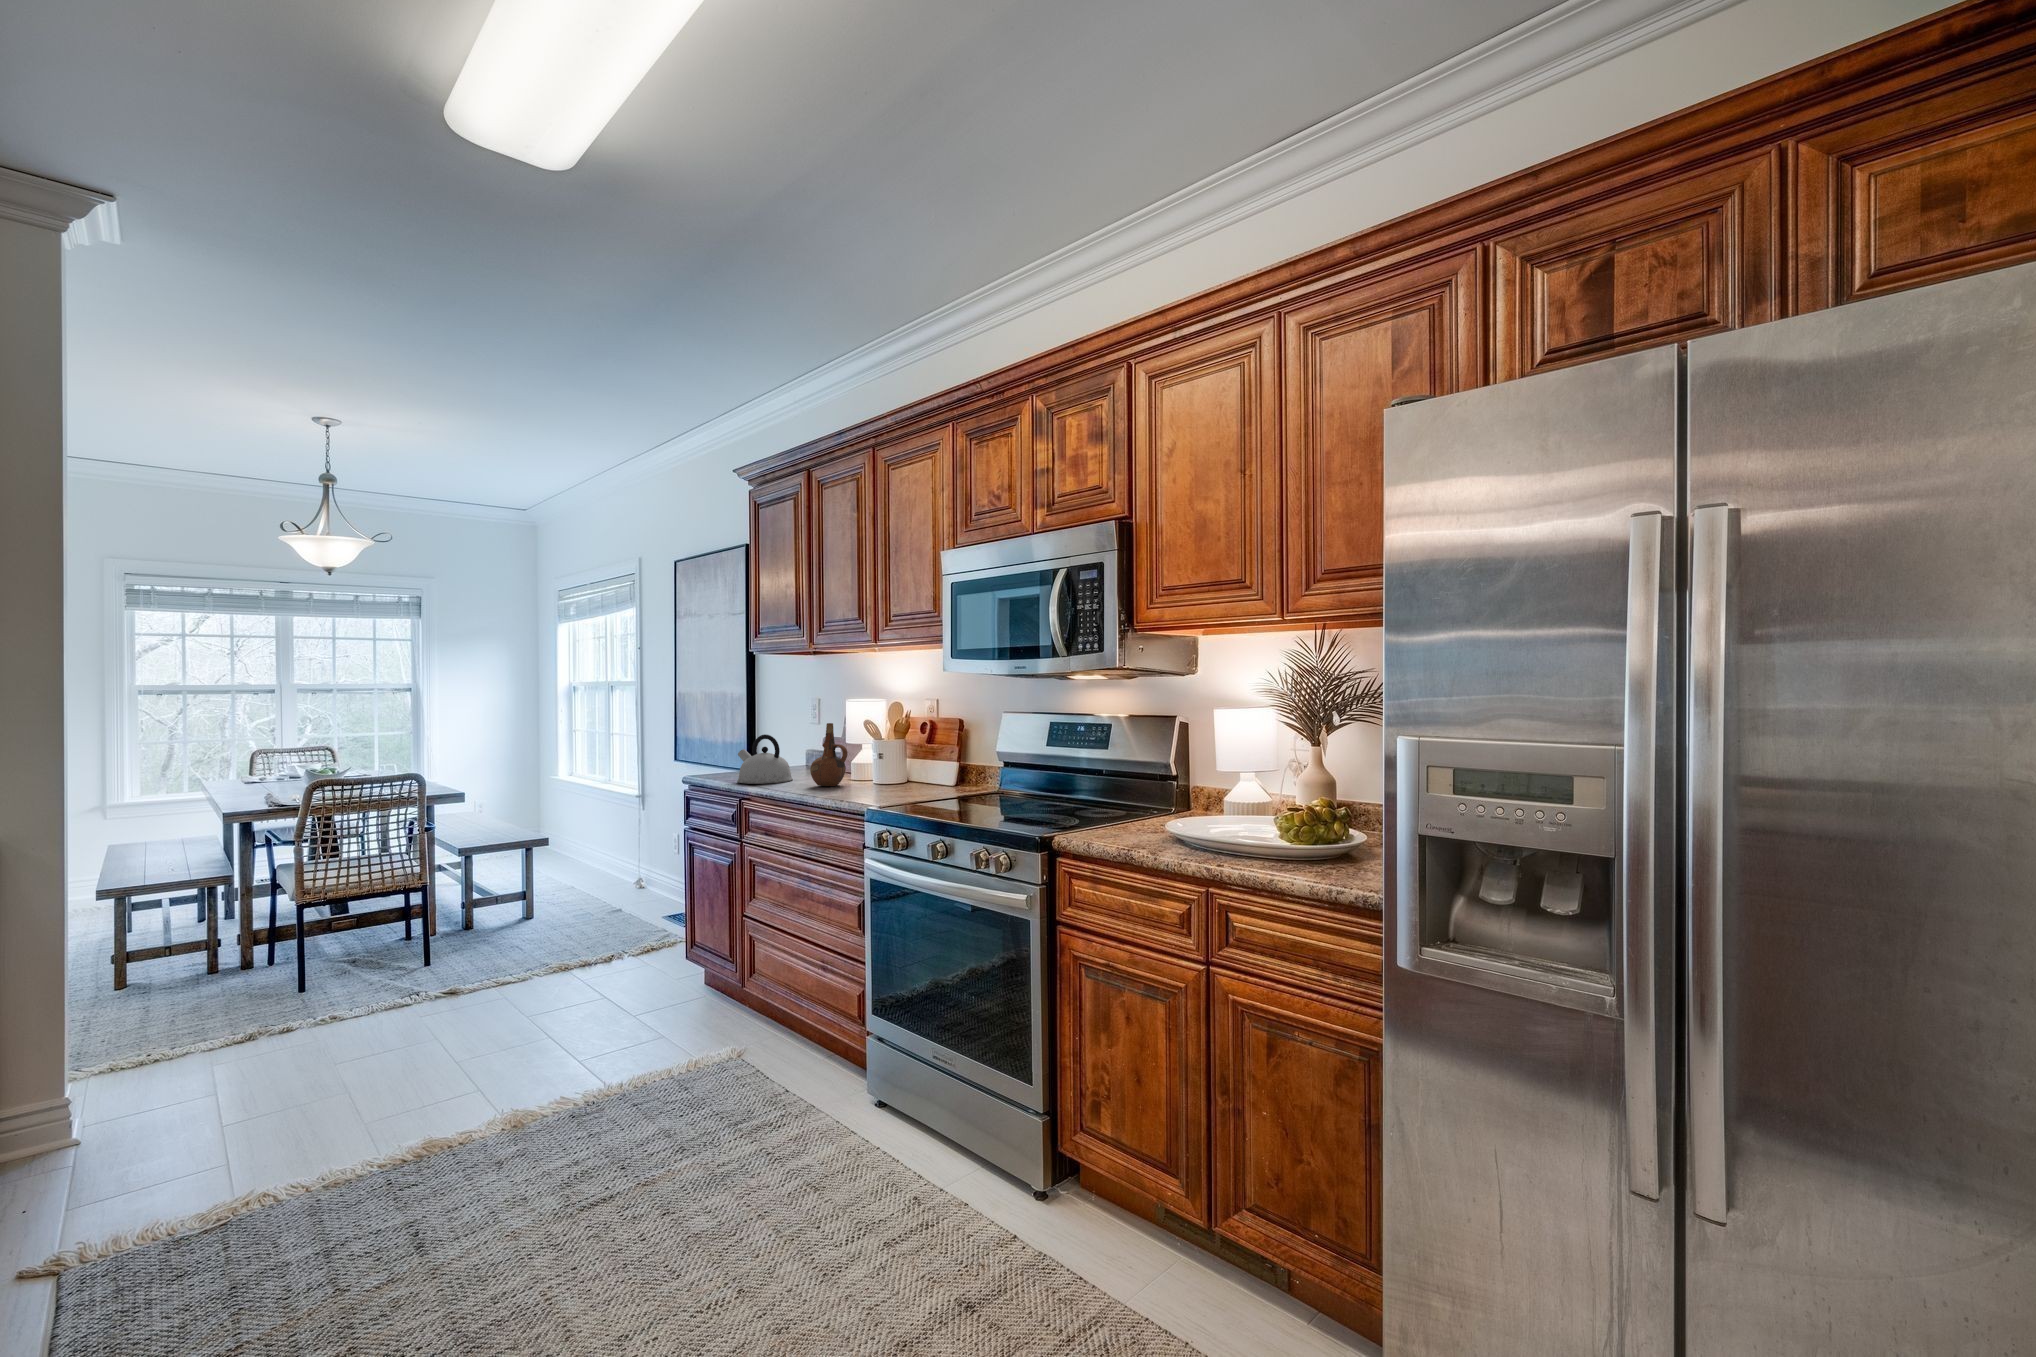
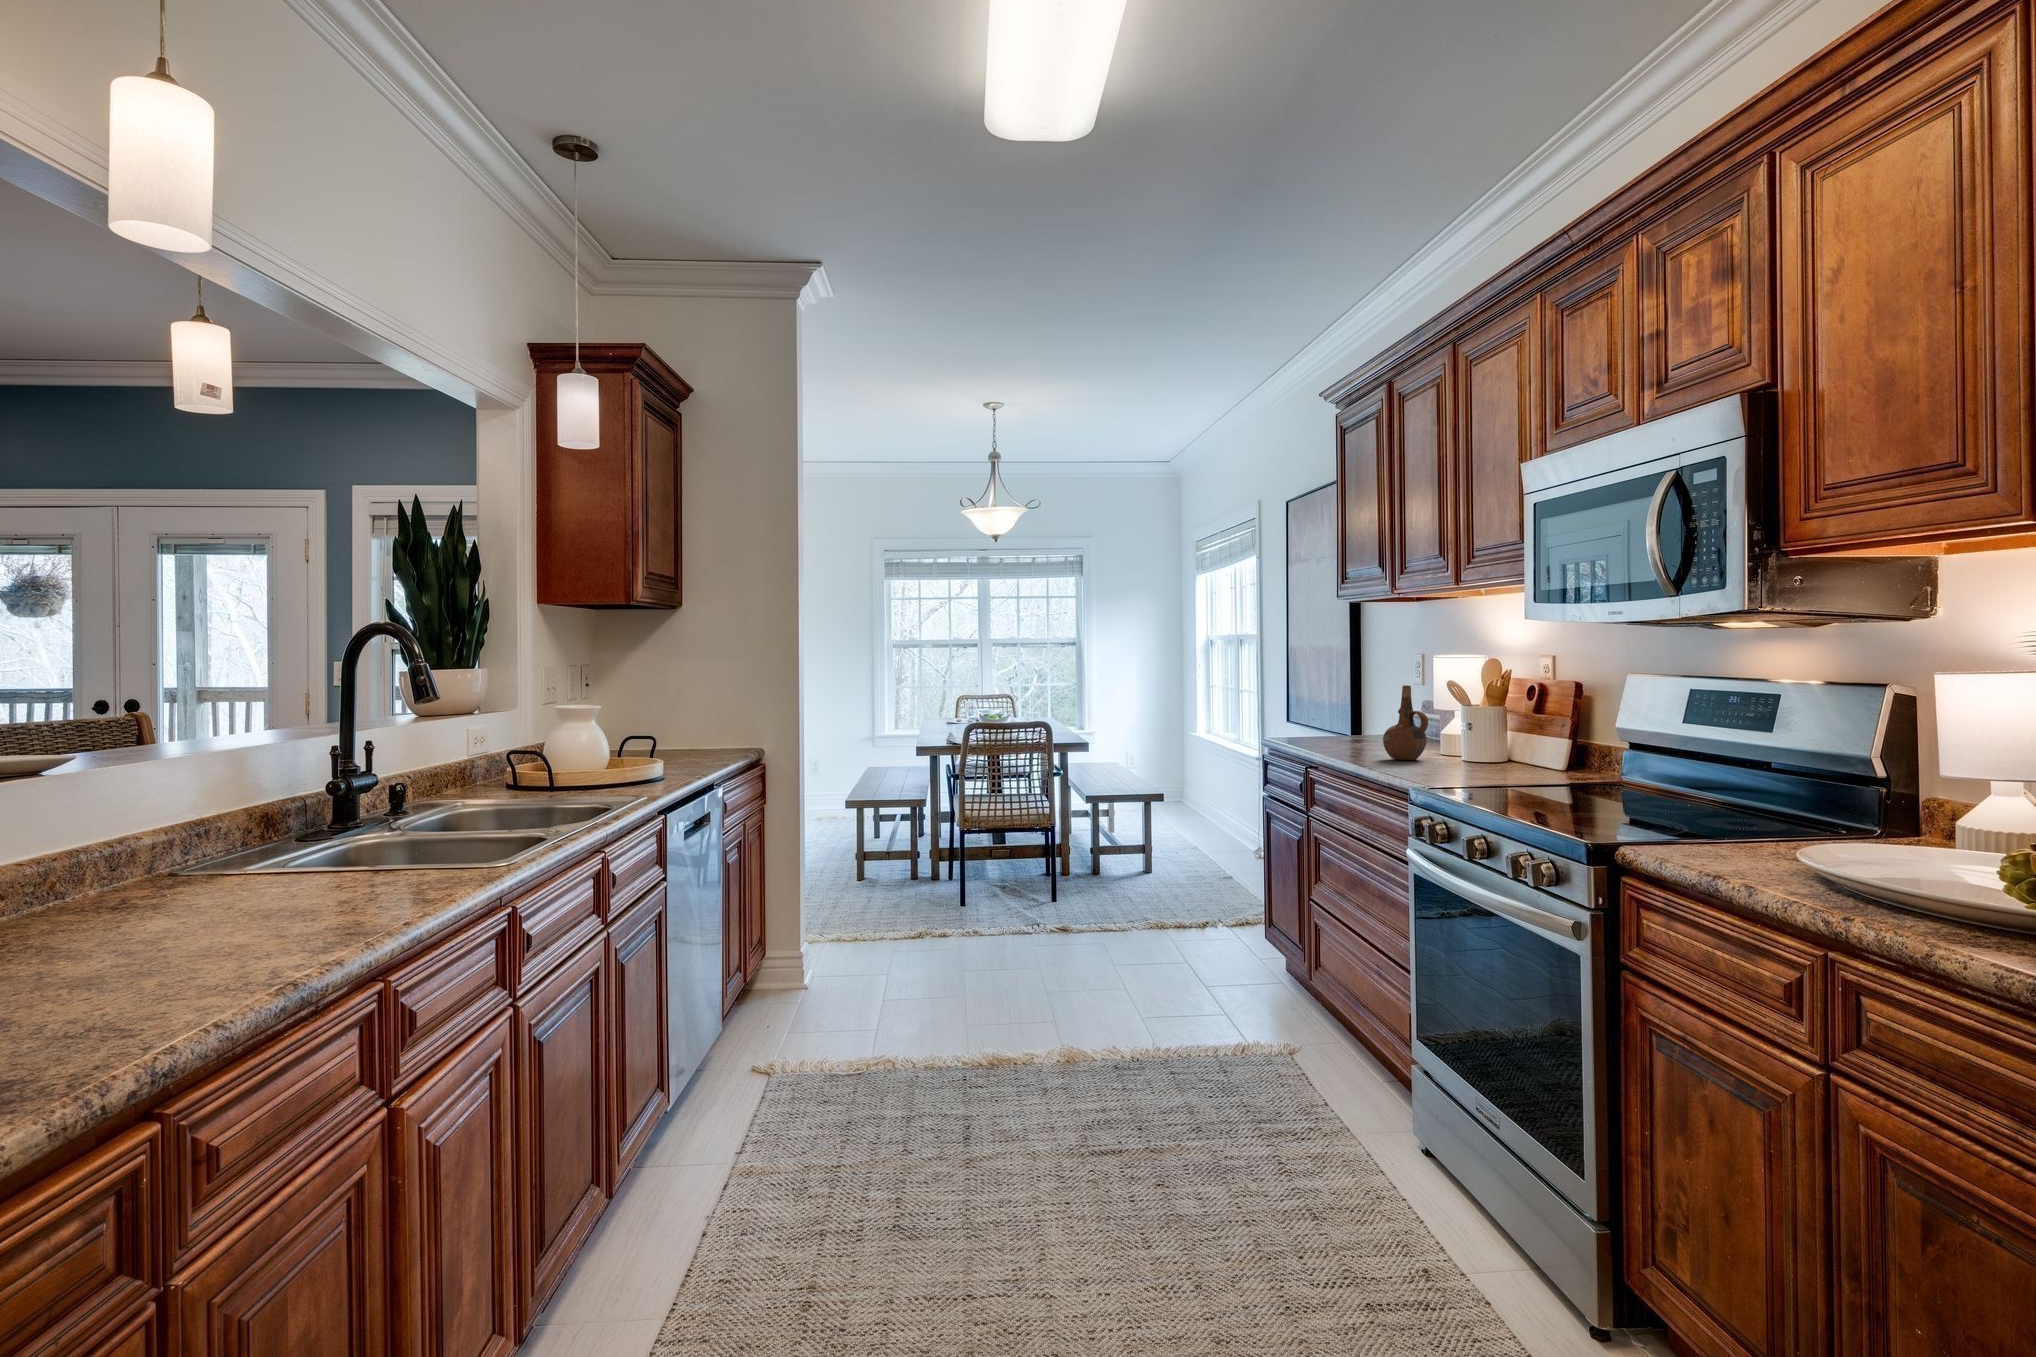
kettle: present [737,734,793,784] -> none [1311,697,1374,753]

